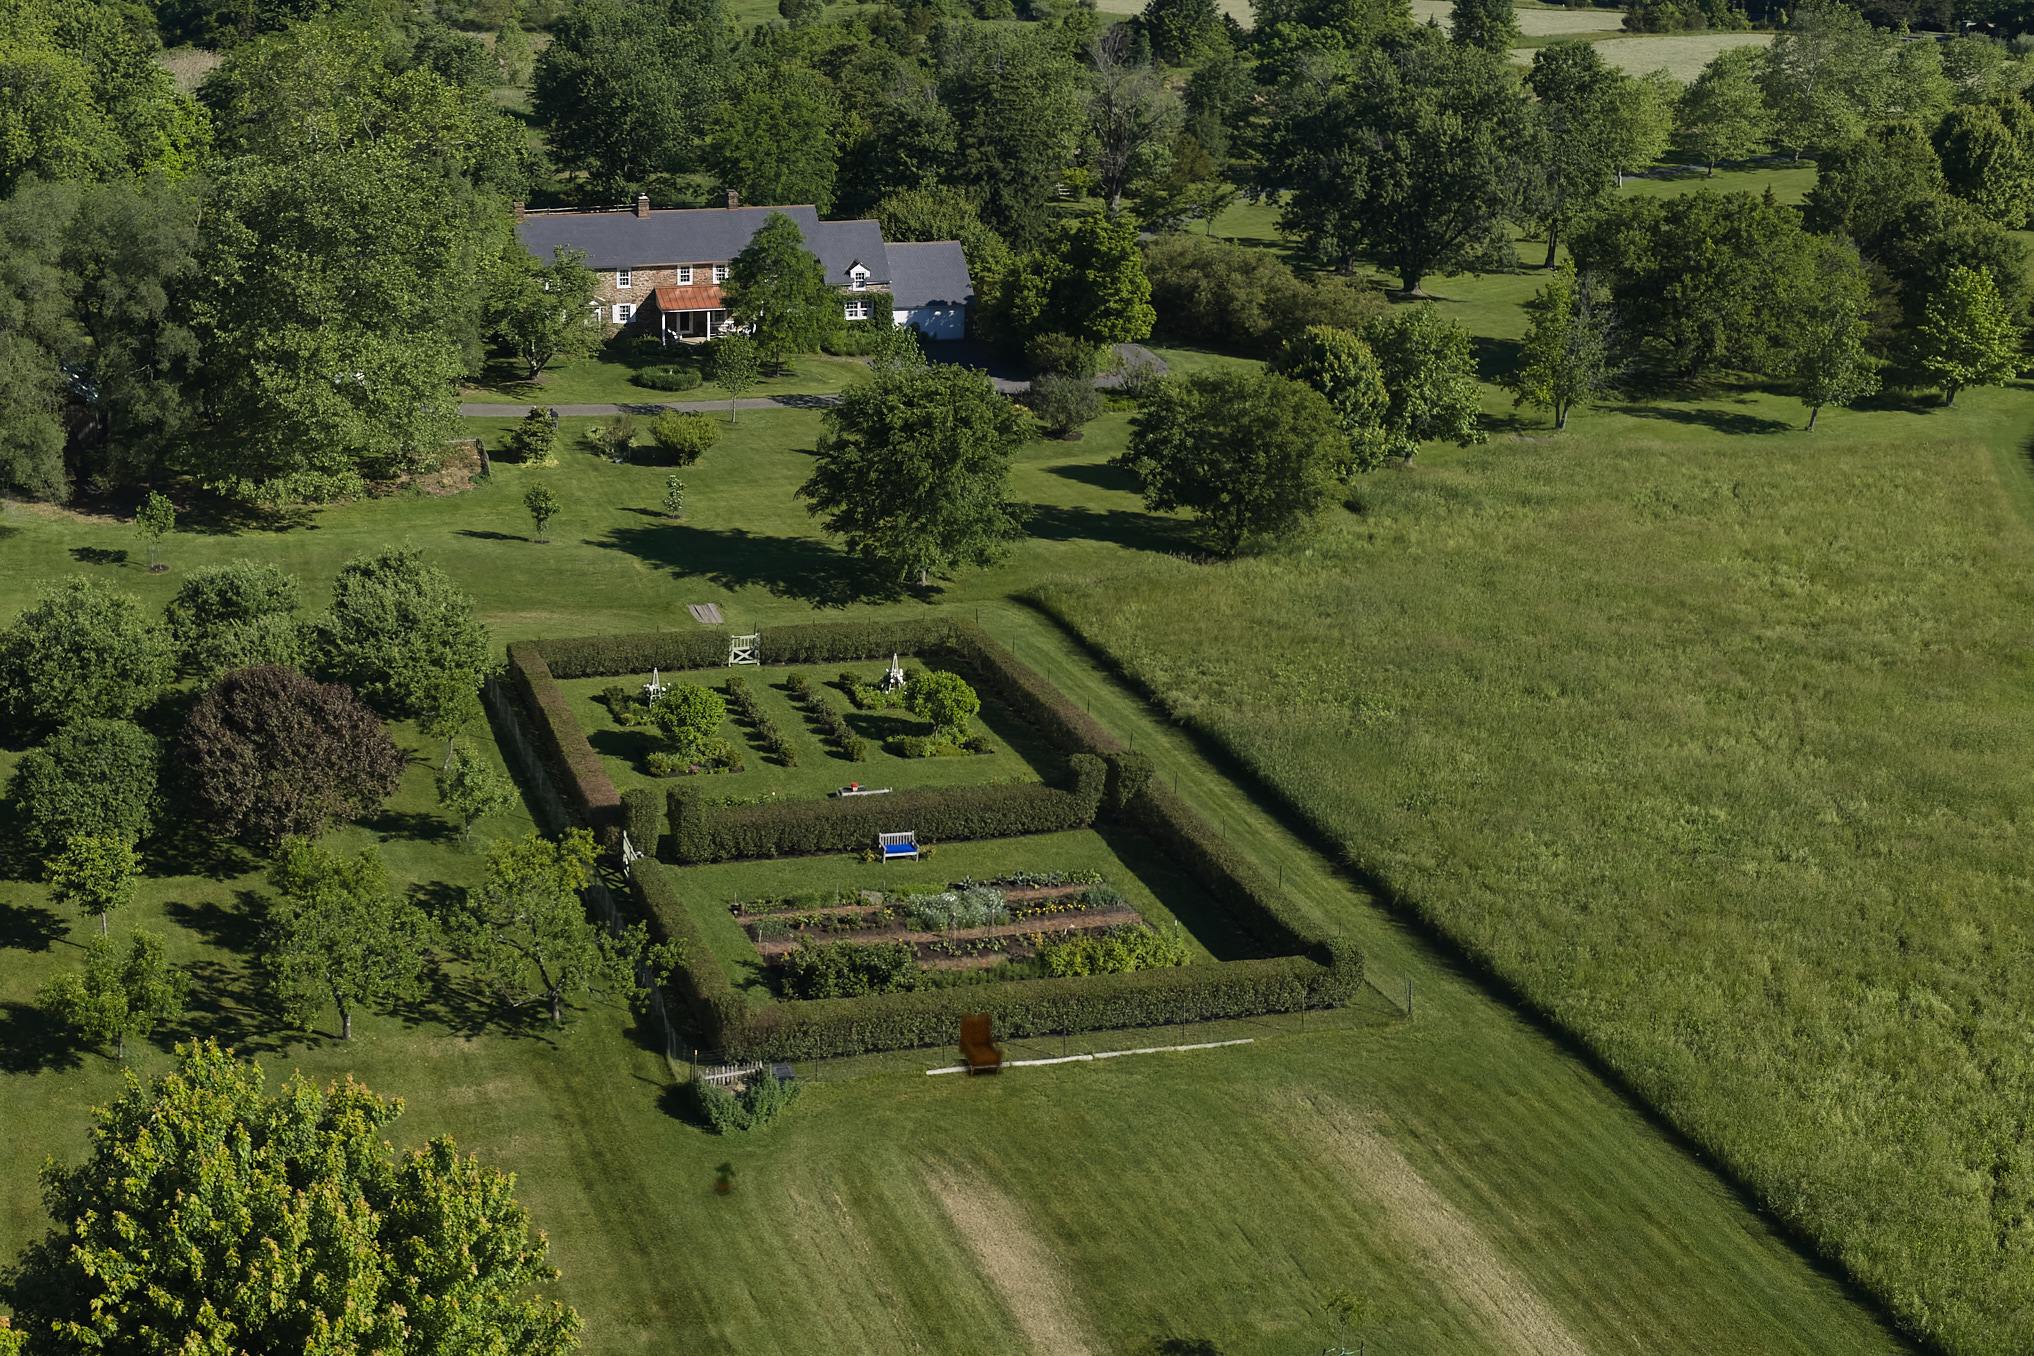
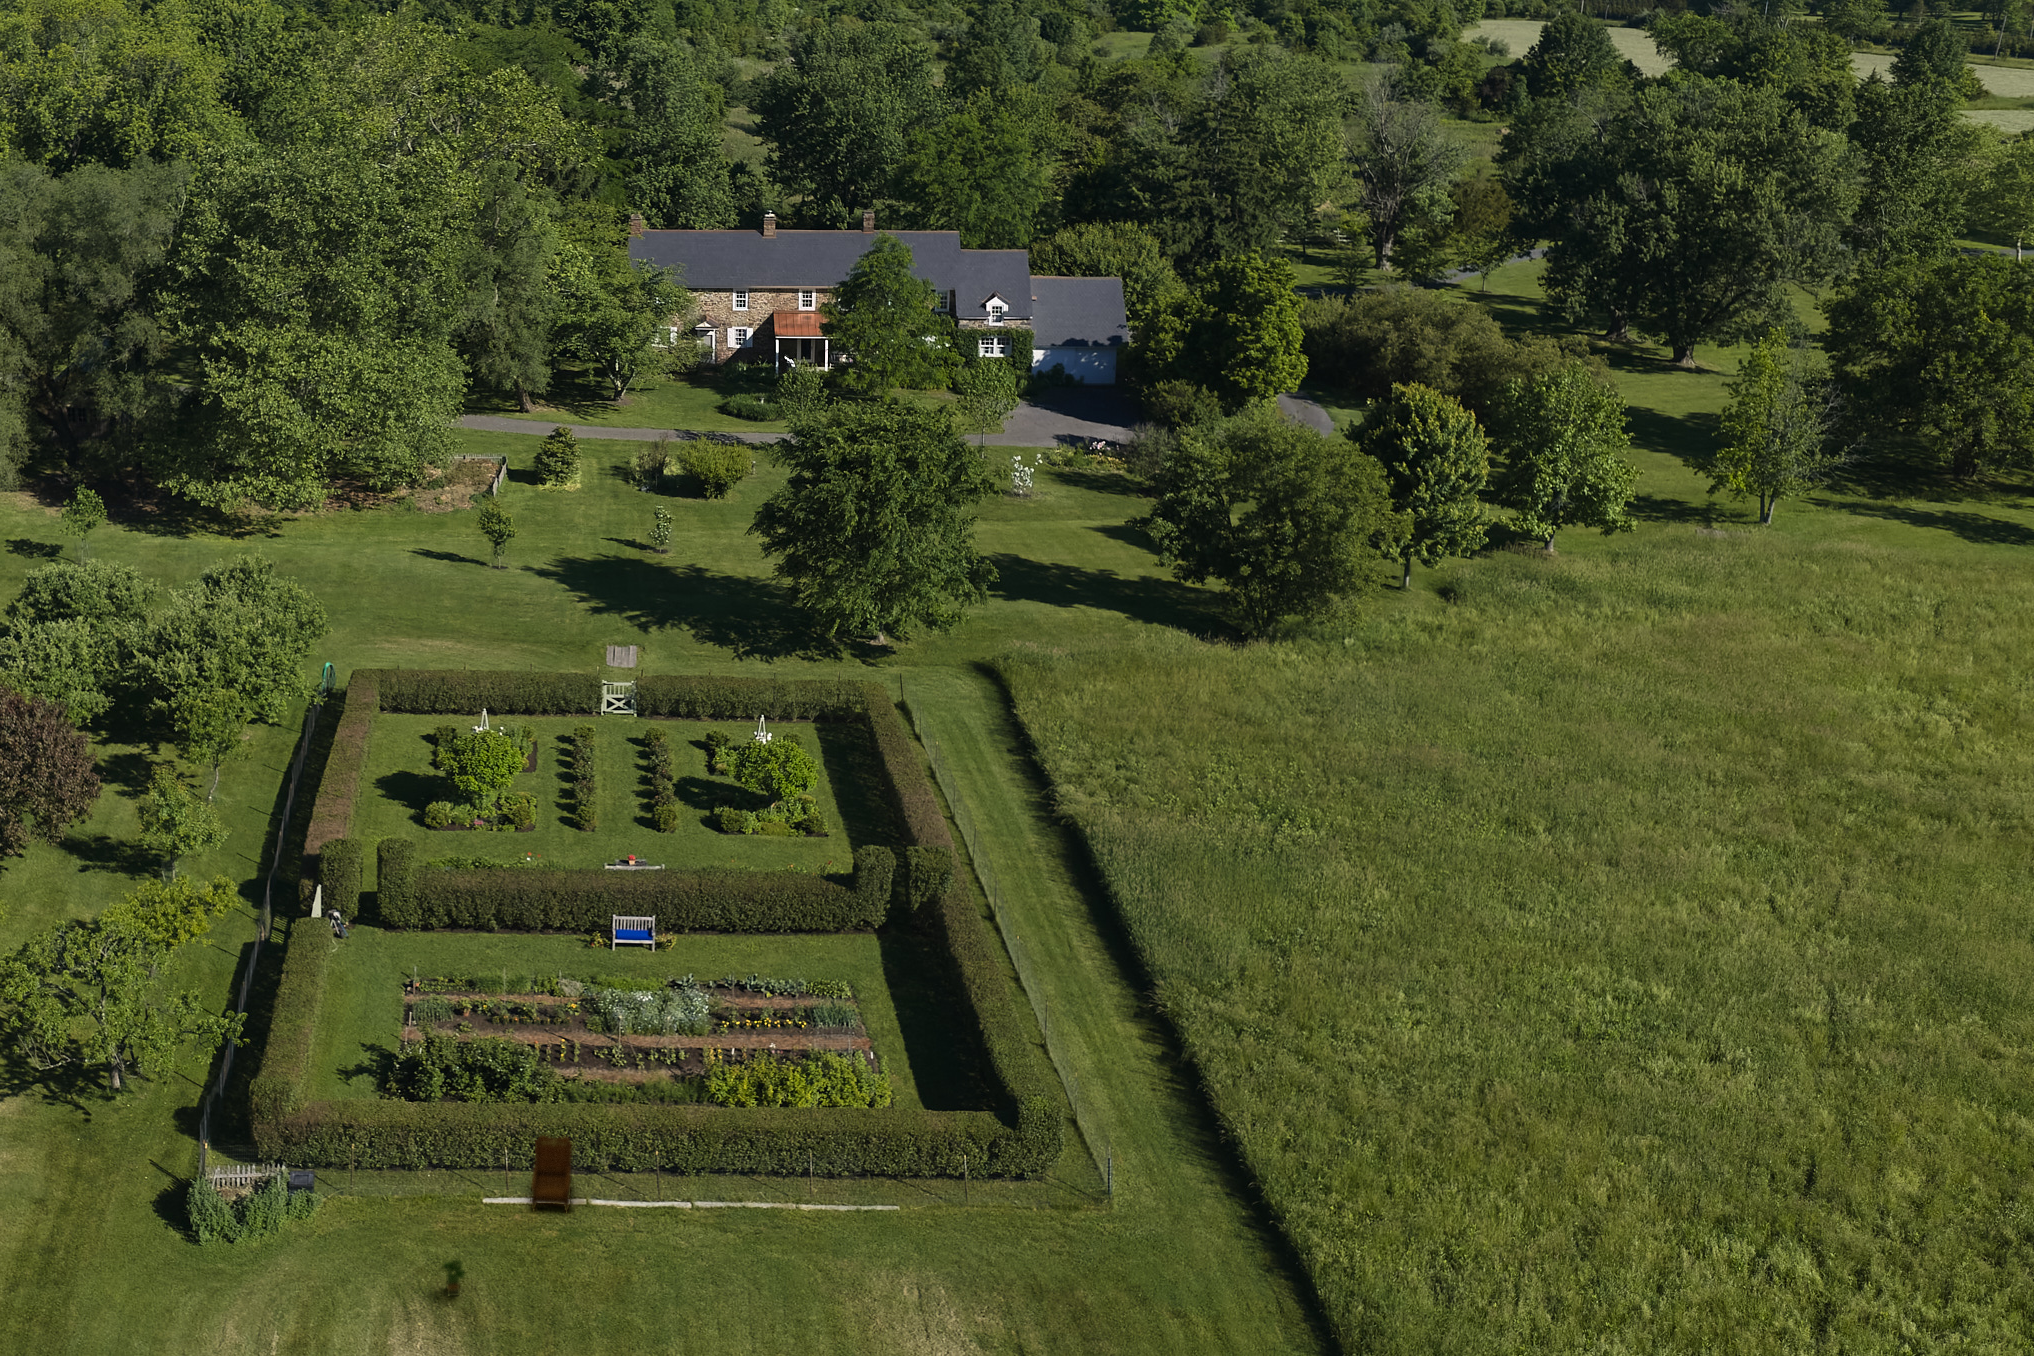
potted tree: present [715,1163,735,1195] -> present [443,1260,464,1296]

